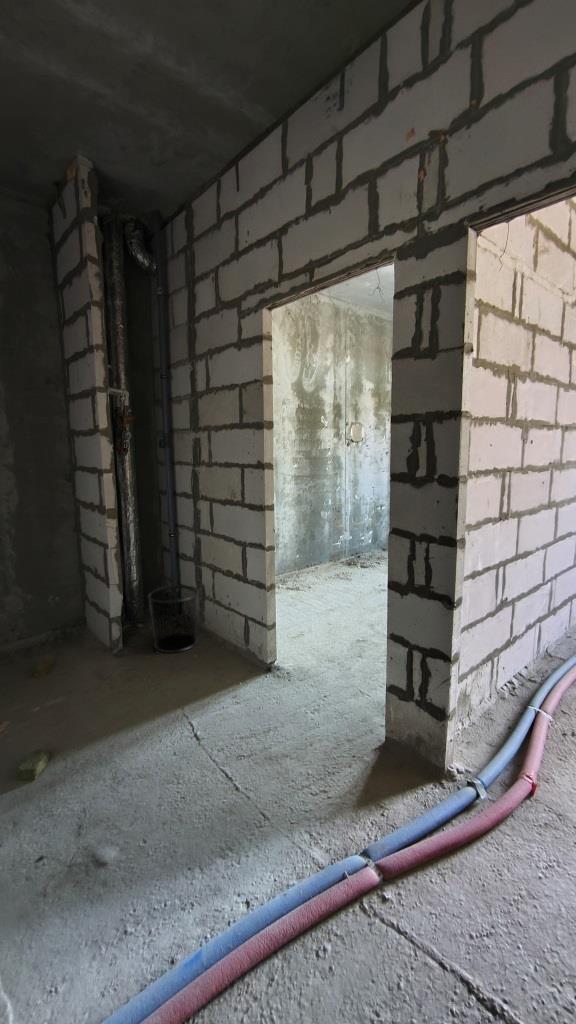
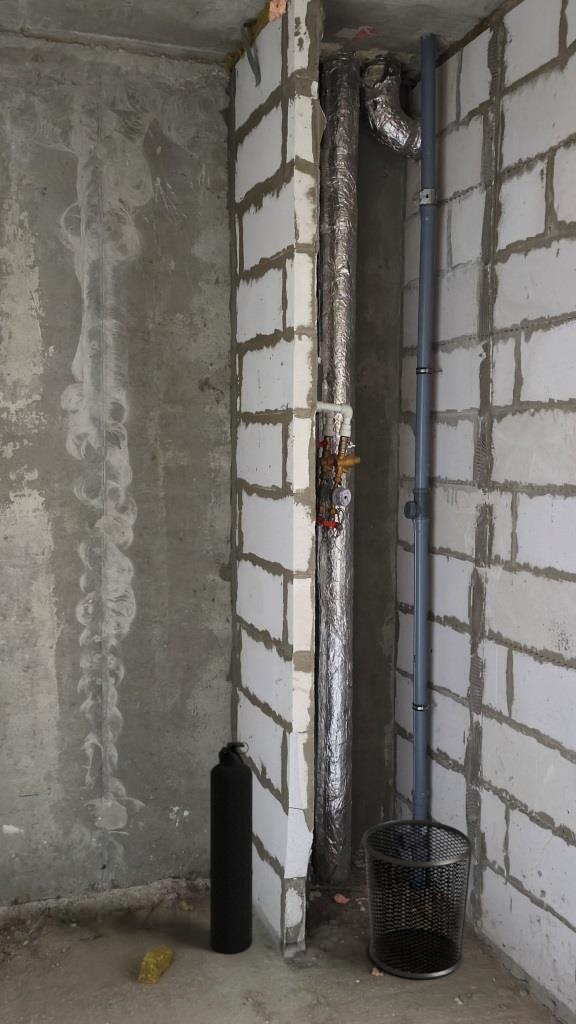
fire extinguisher: none [66,557,96,660] -> present [210,742,253,953]

